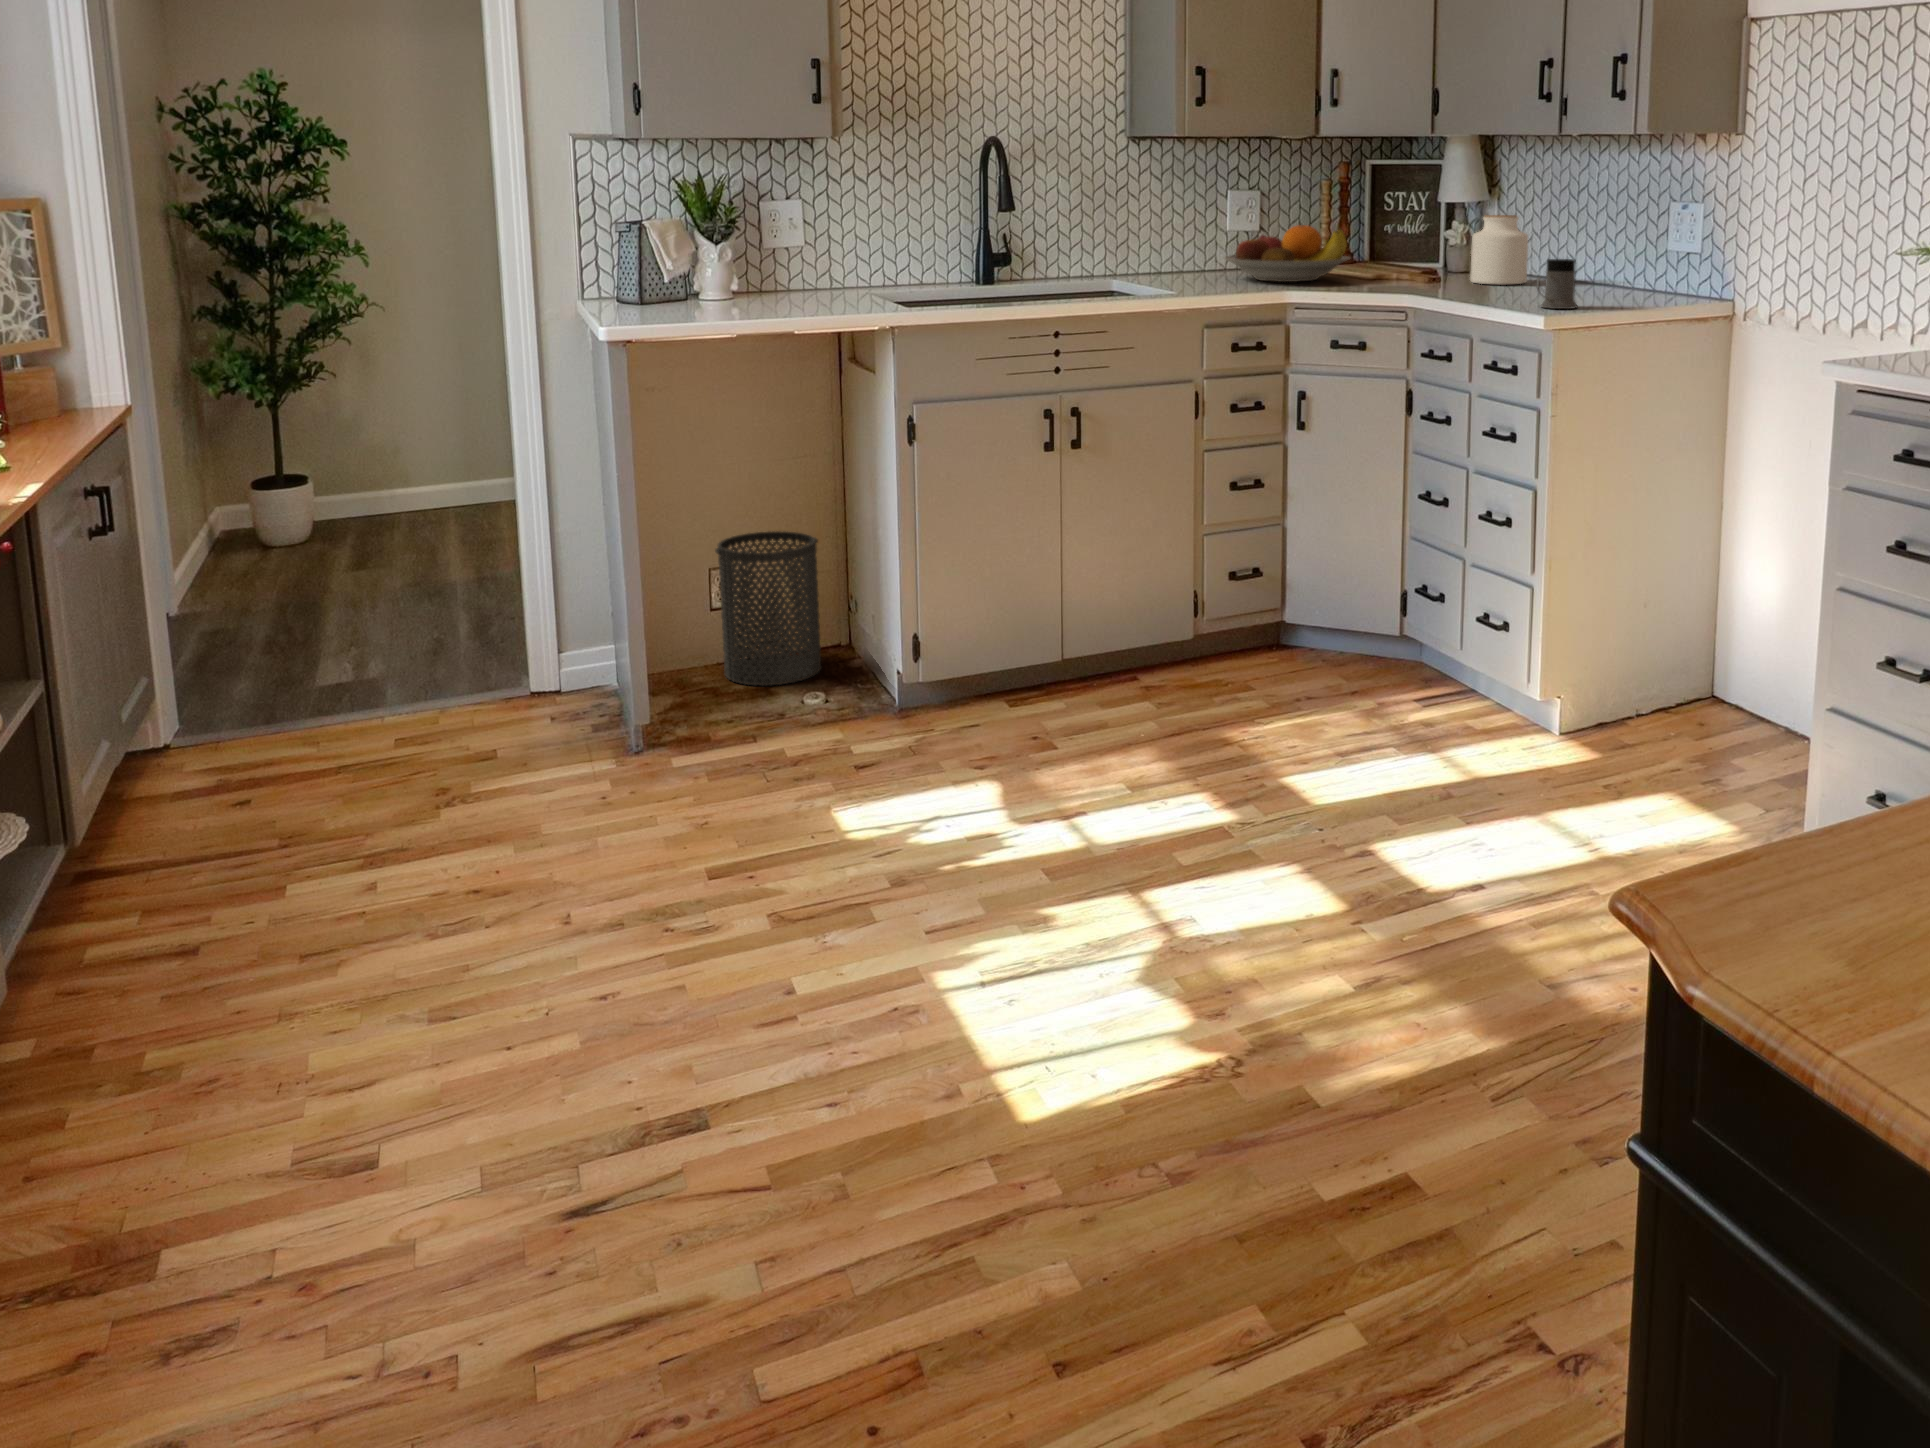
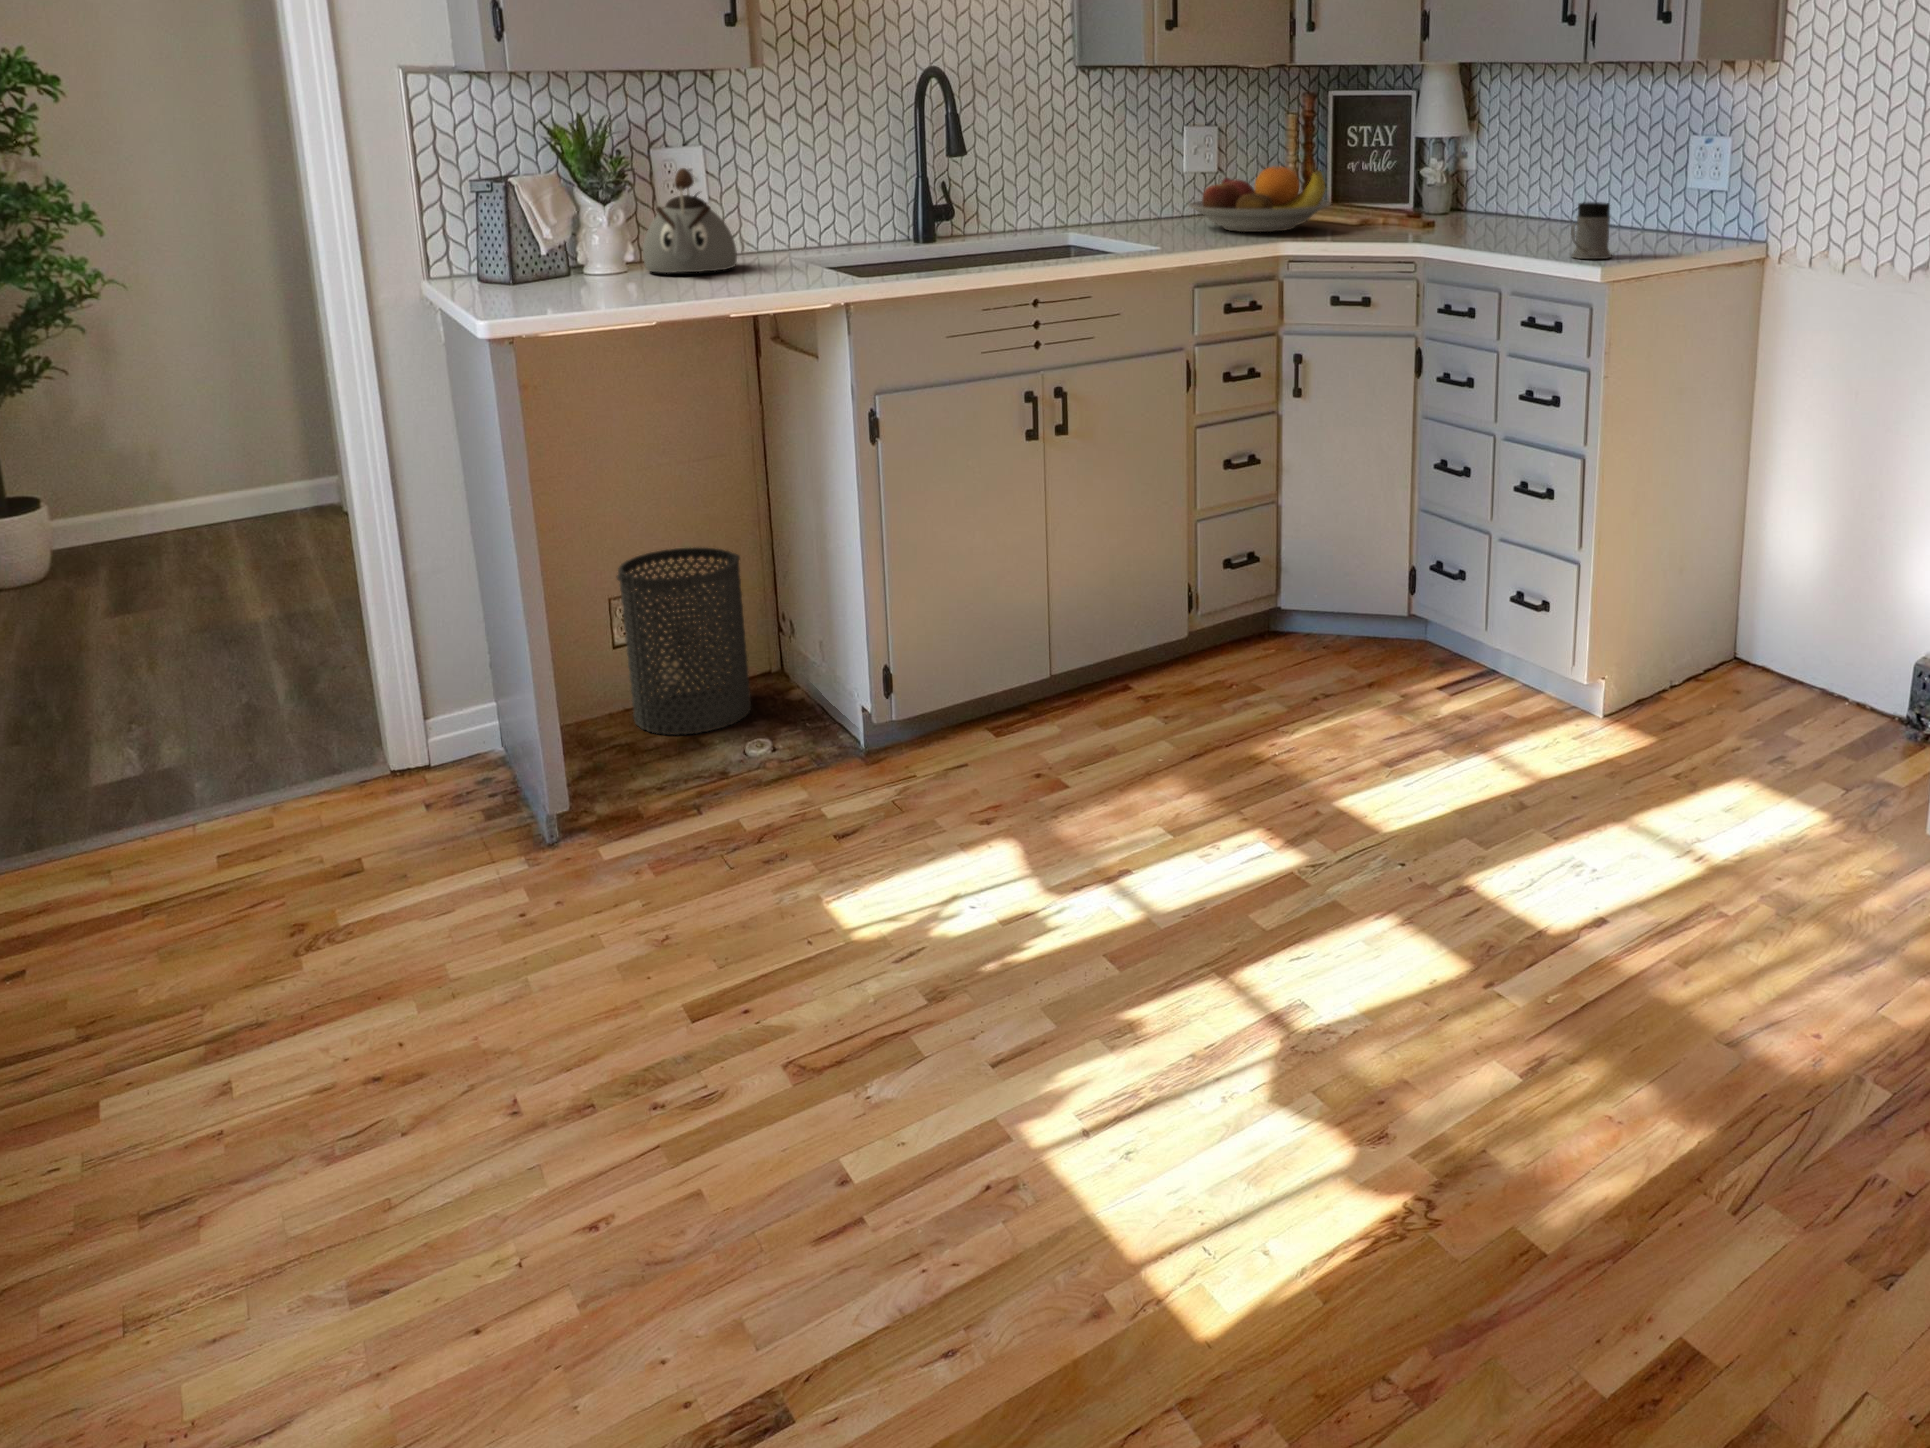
kettle: none [749,215,825,300] -> present [643,168,737,273]
jar: present [1470,215,1528,284] -> none [1463,151,1526,230]

